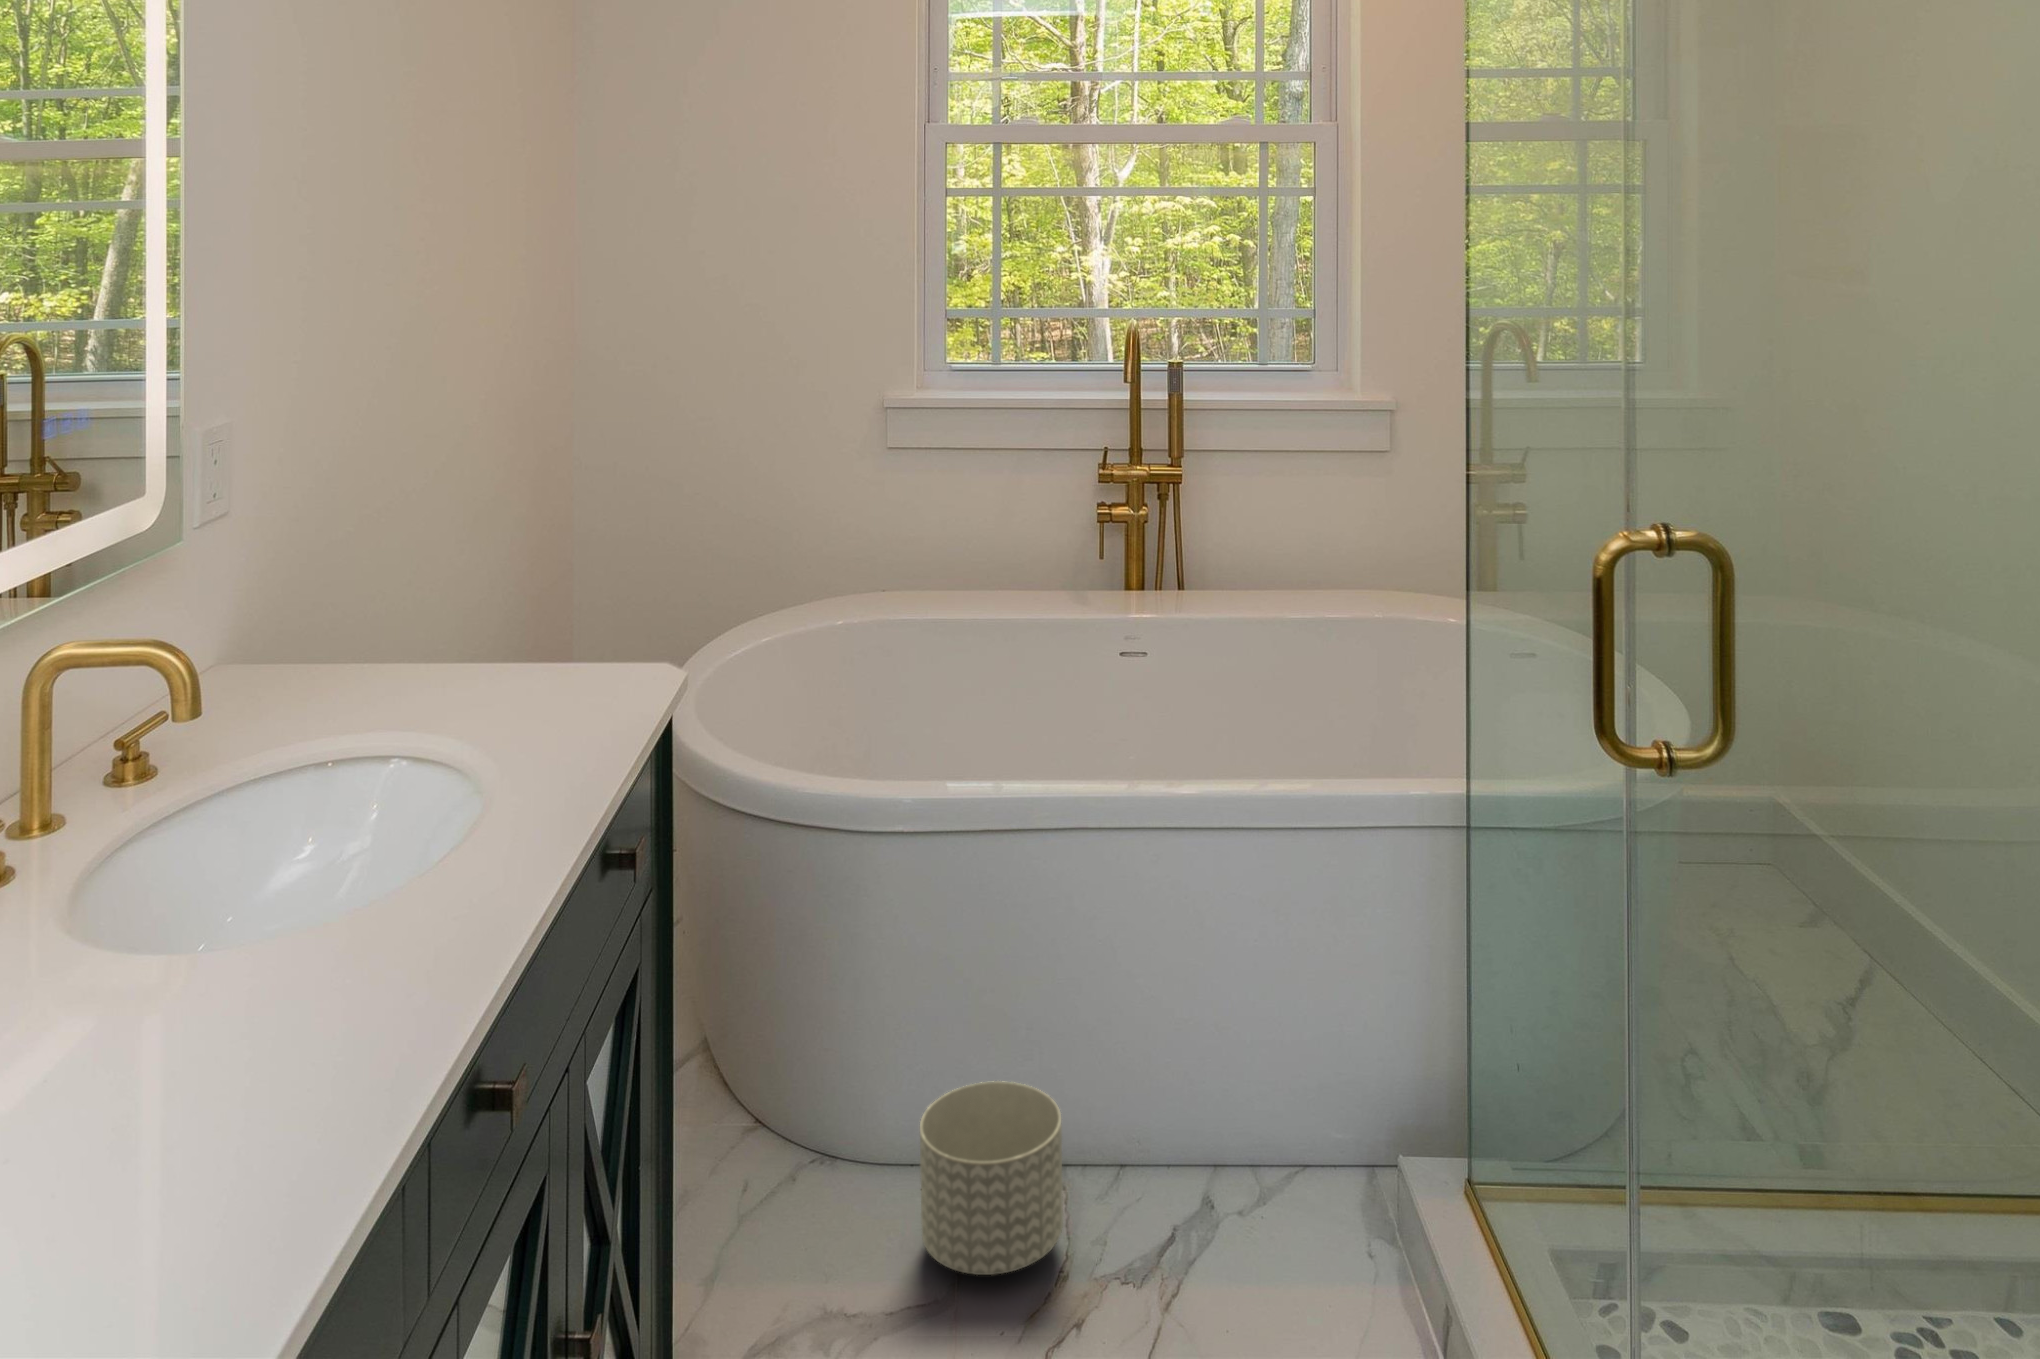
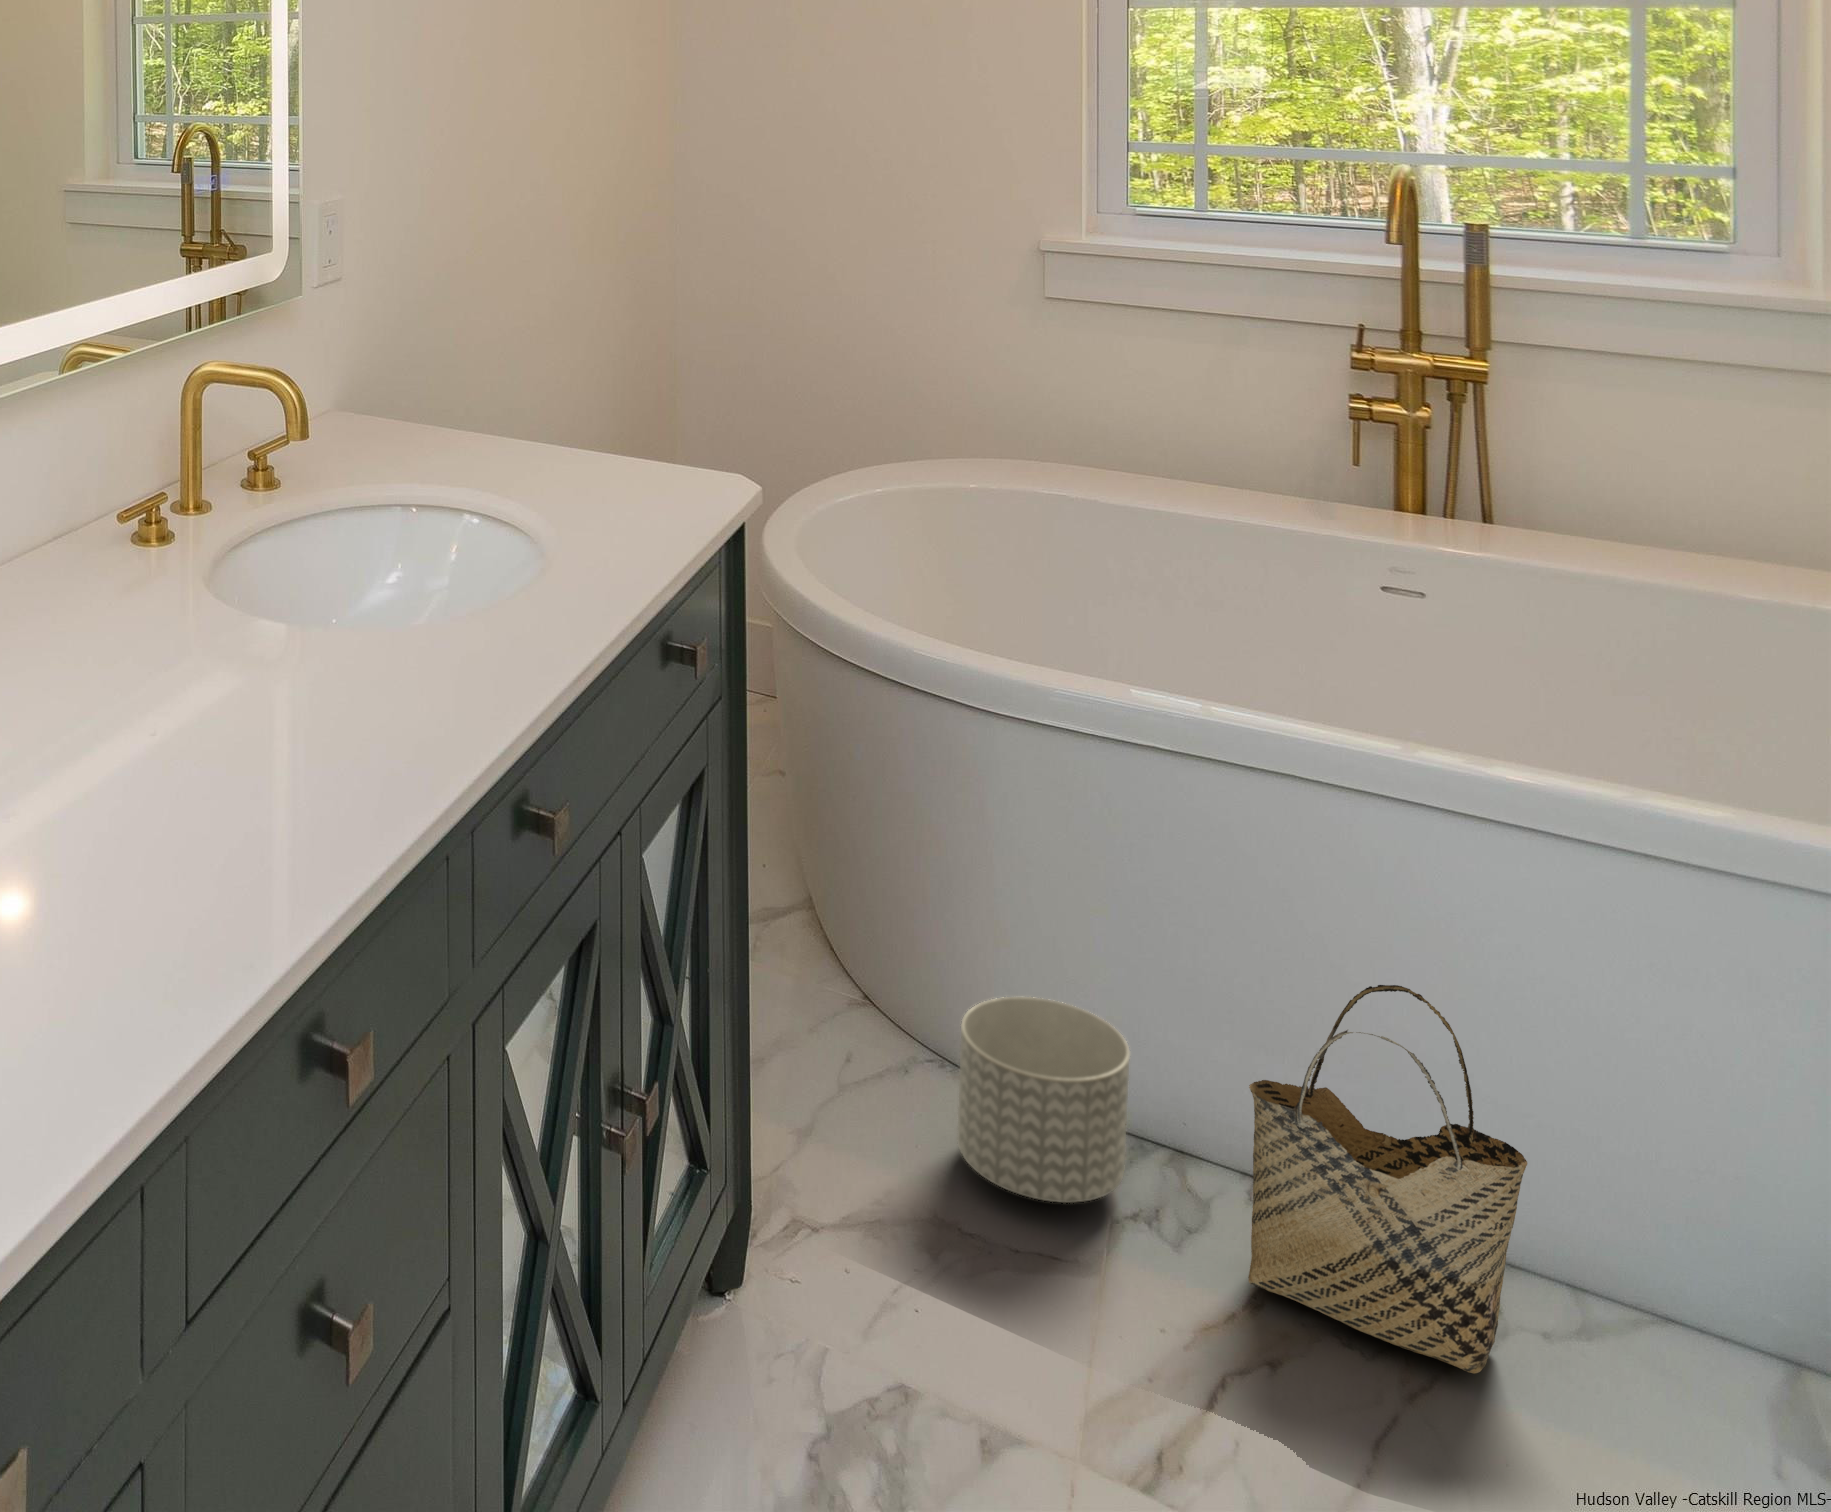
woven basket: none [1160,987,1351,1280] -> present [1248,985,1527,1373]

